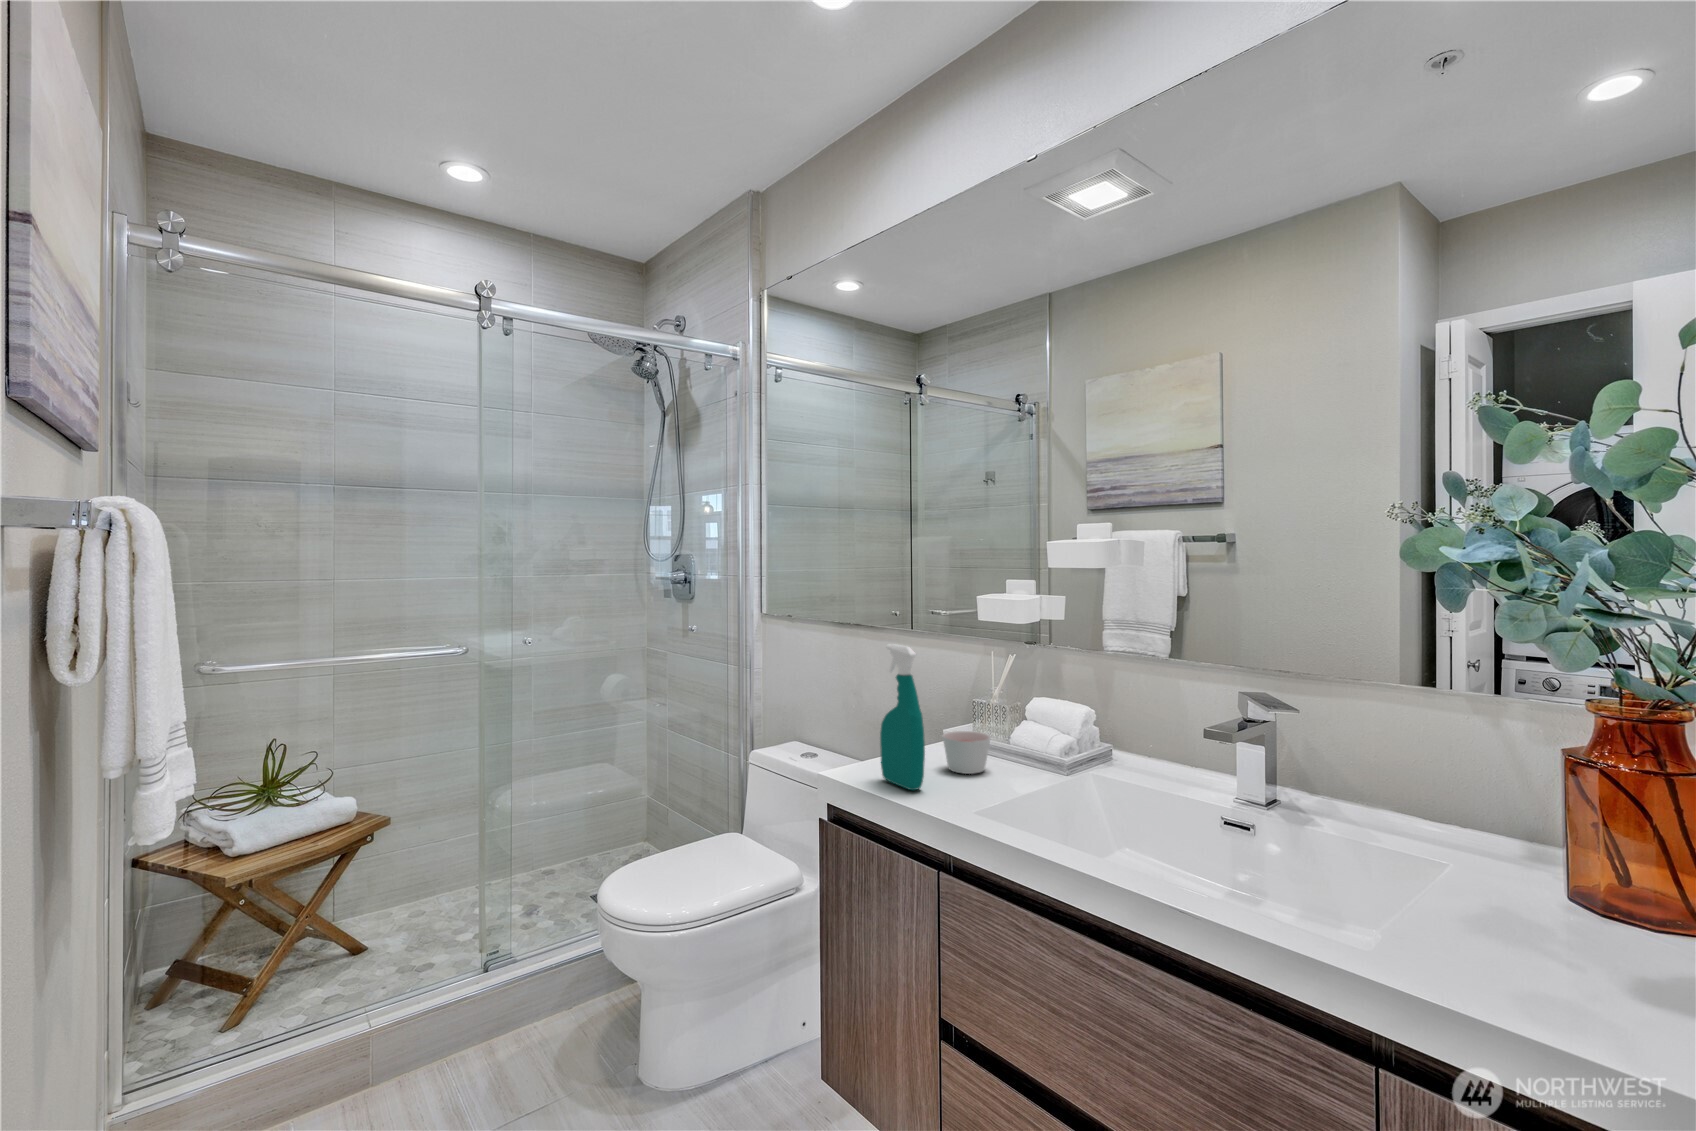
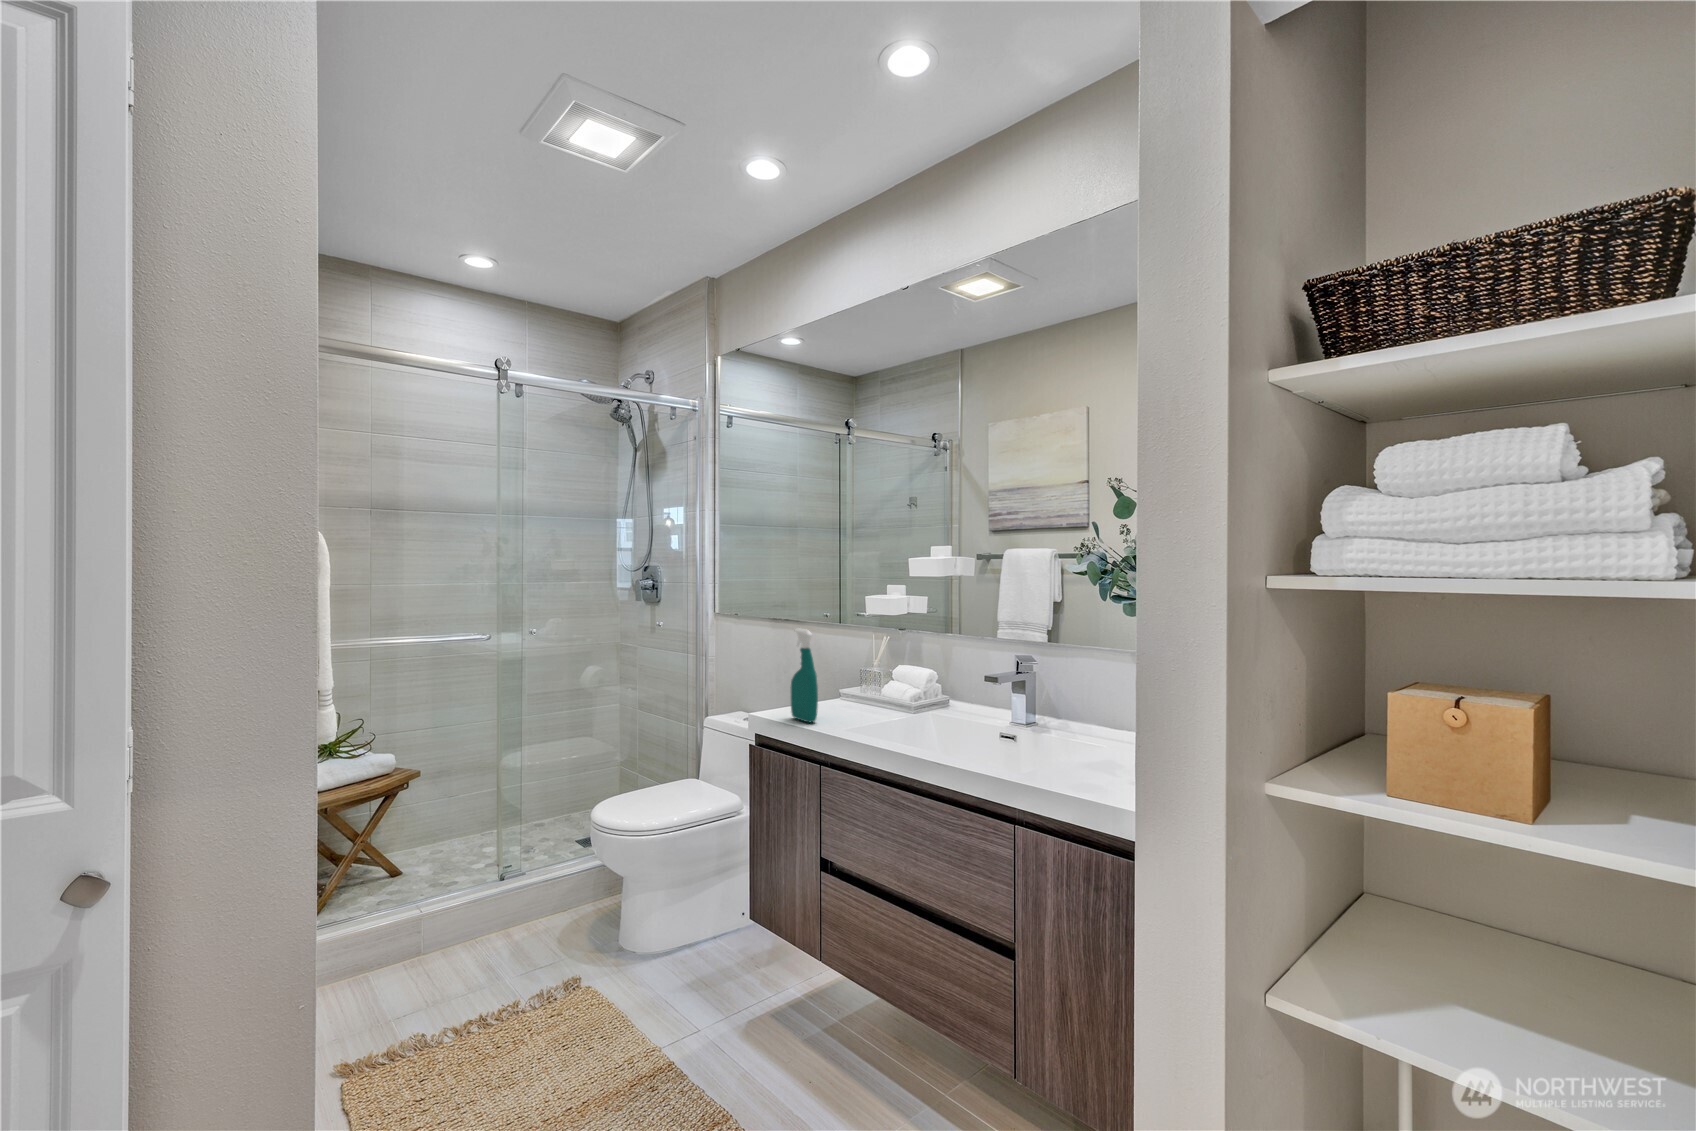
candle: present [943,731,991,774] -> none [834,688,866,715]

